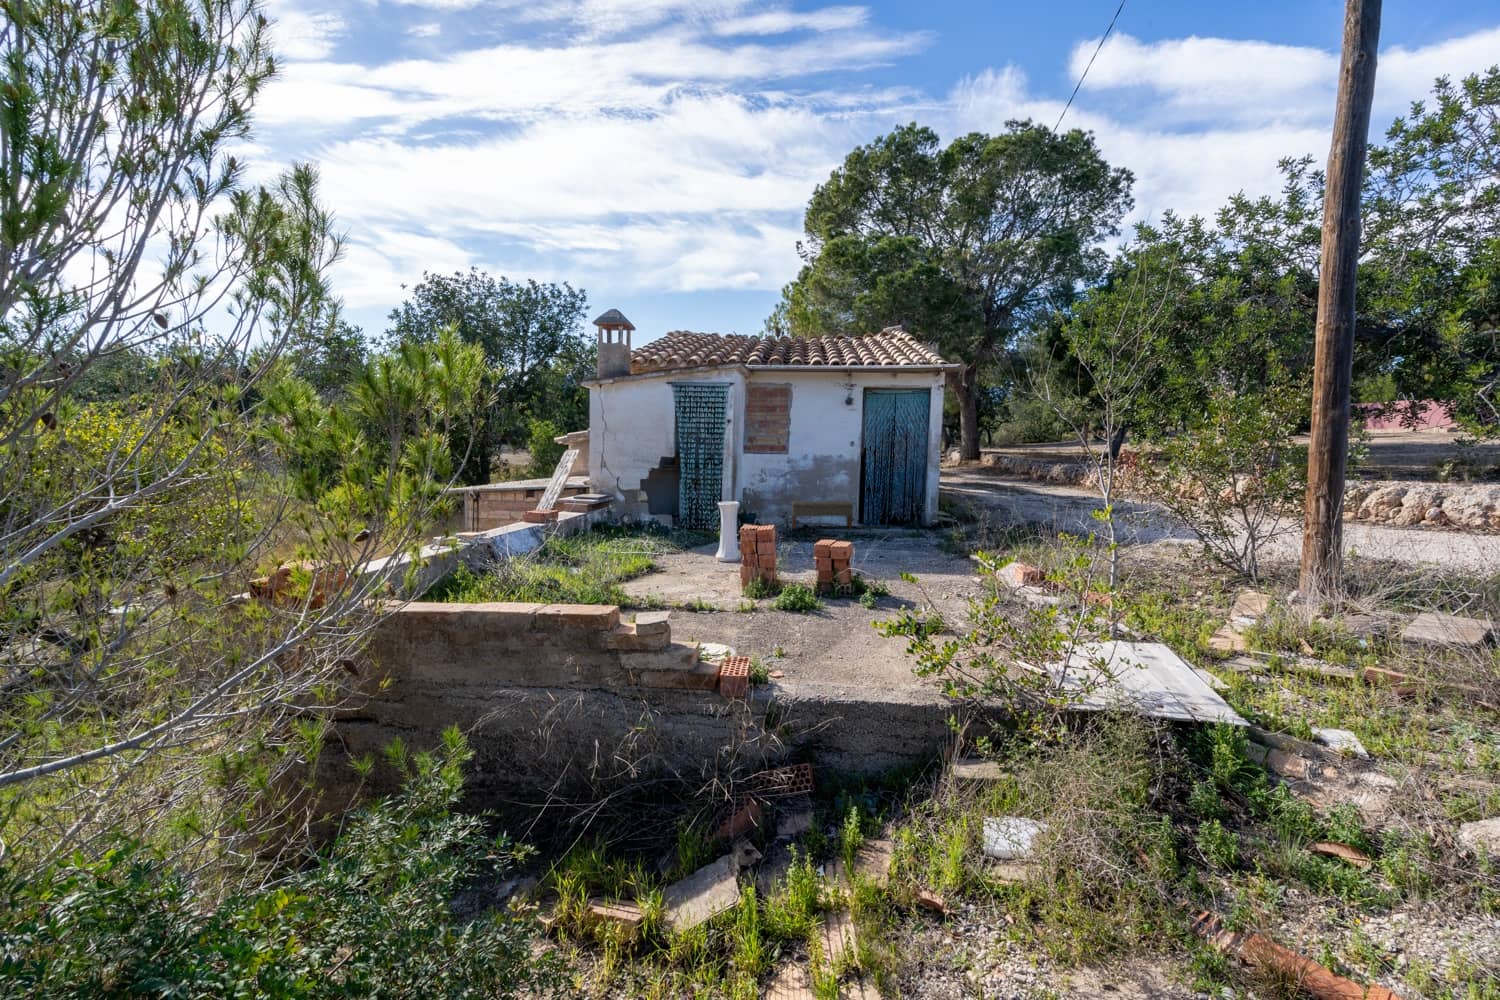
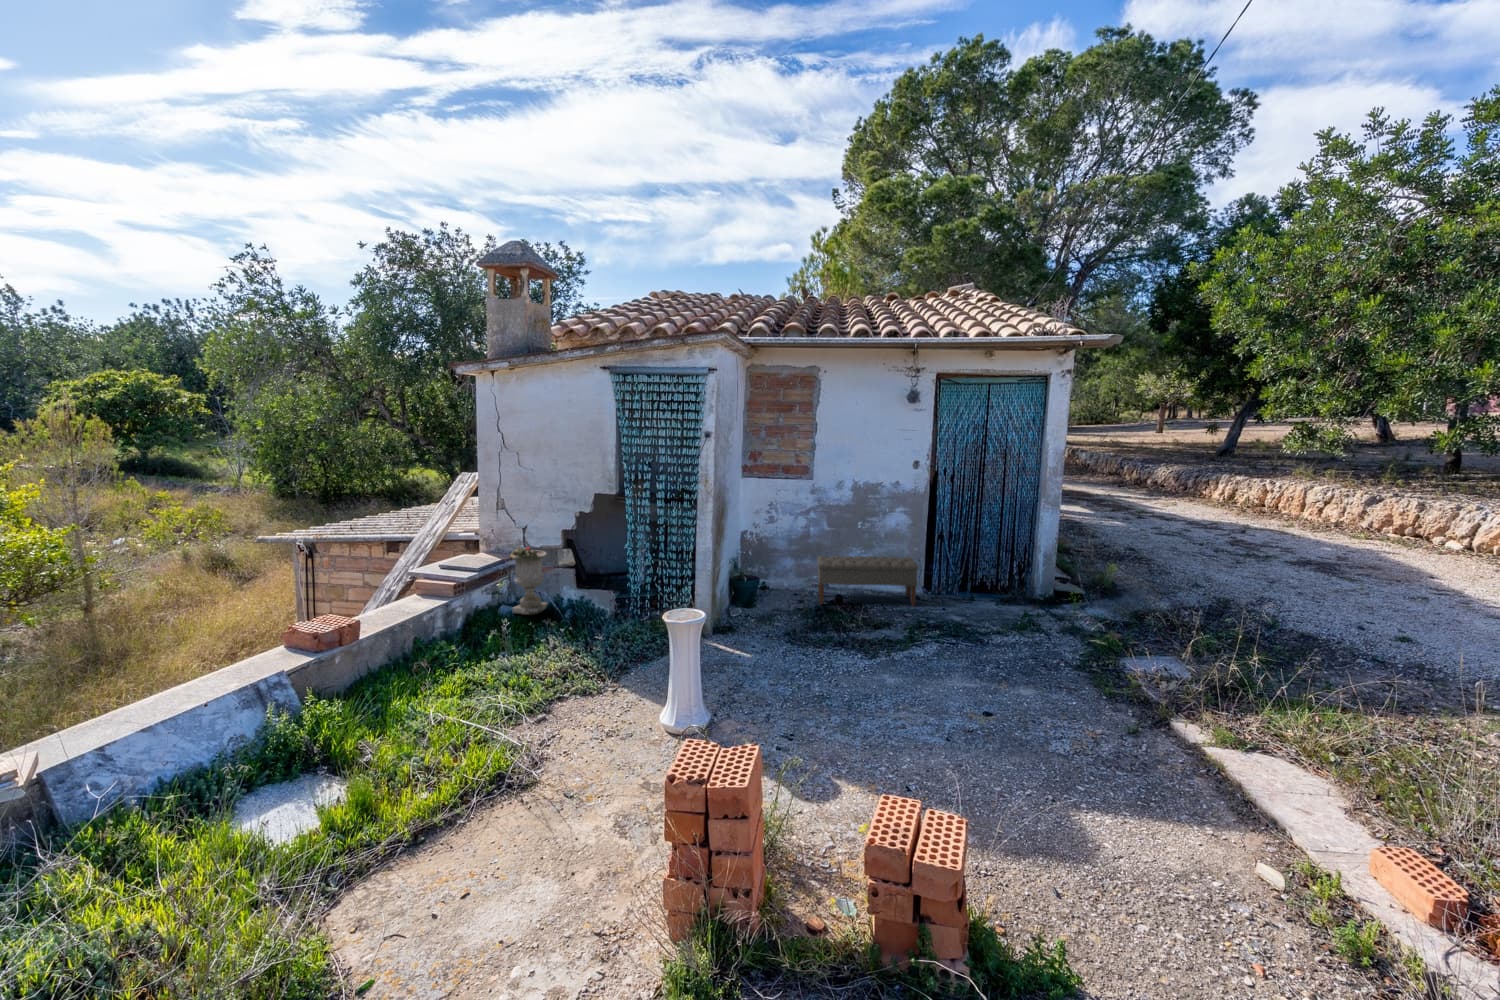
planter: none [612,487,633,527] -> present [510,547,548,615]

